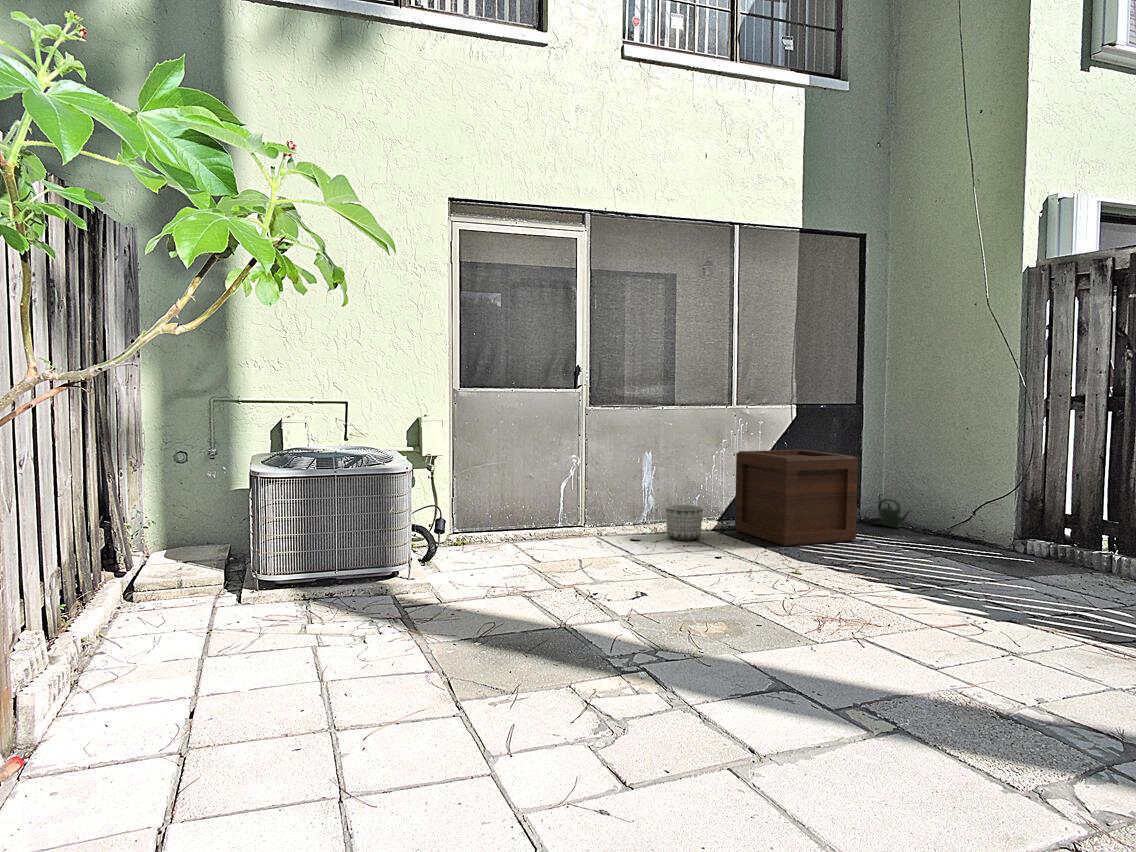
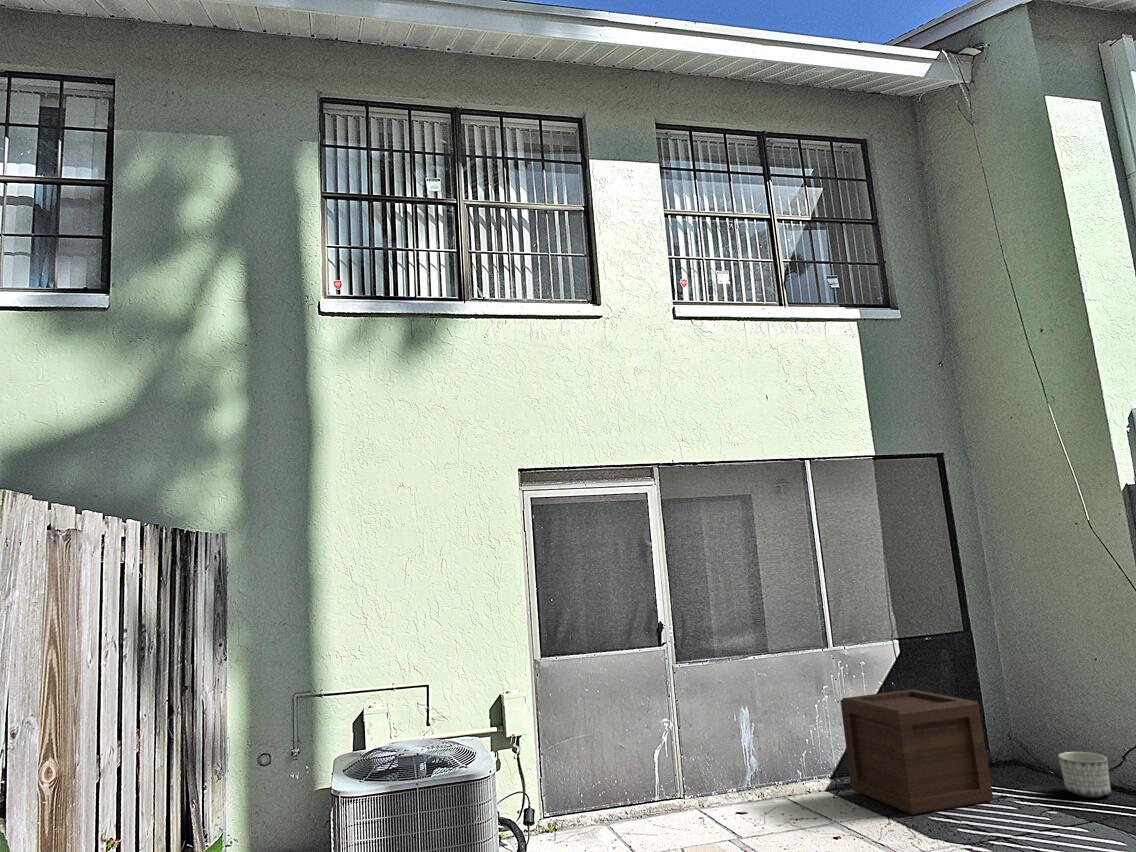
watering can: present [878,499,911,528] -> none [1010,739,1051,775]
planter: present [666,505,703,540] -> present [1058,752,1111,797]

